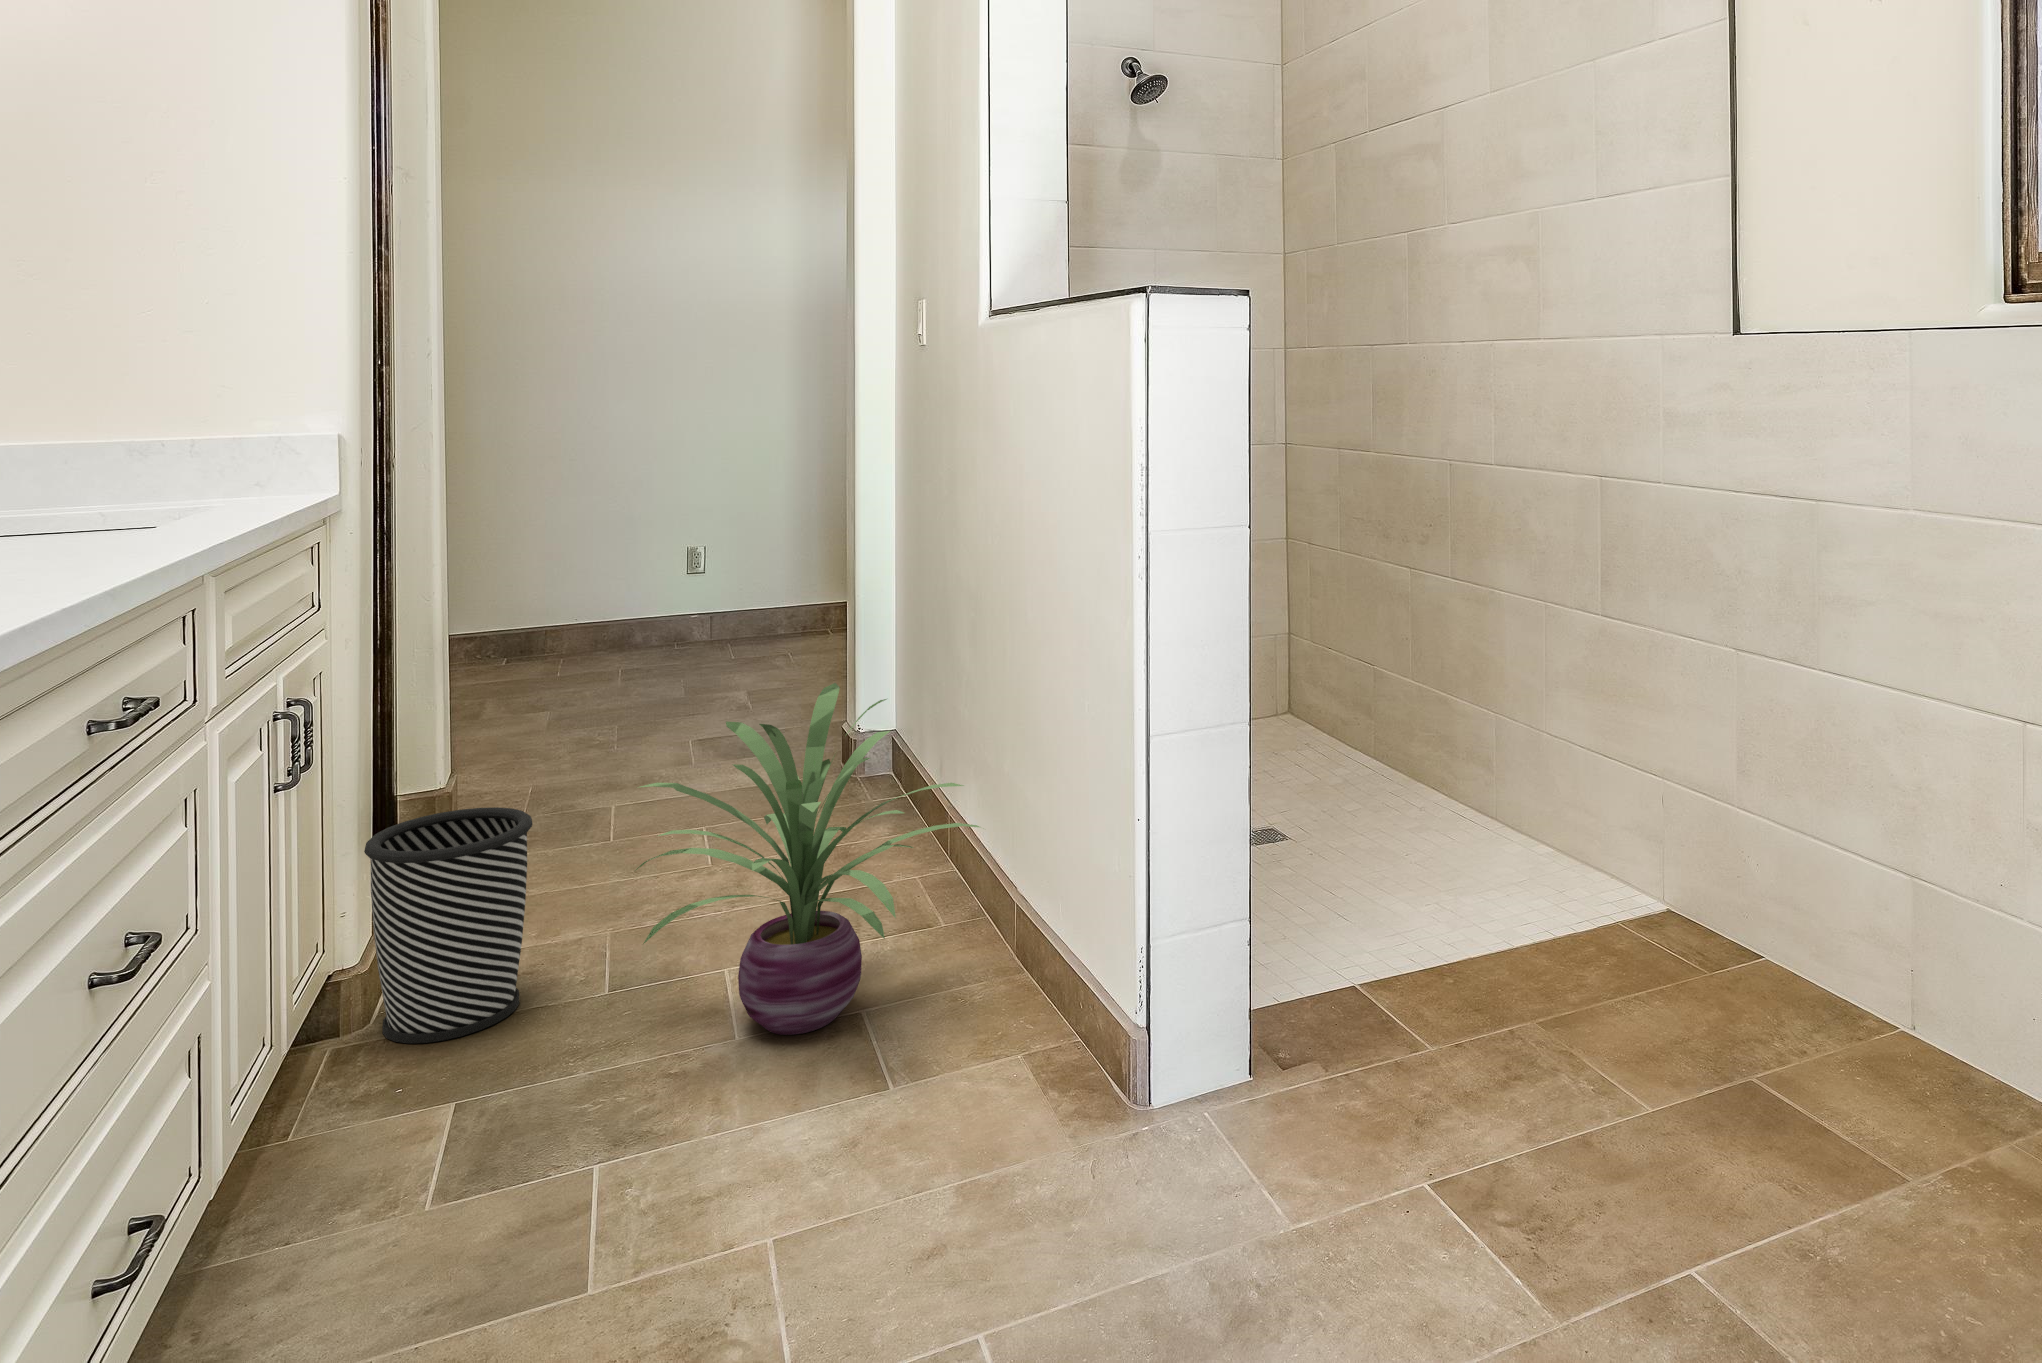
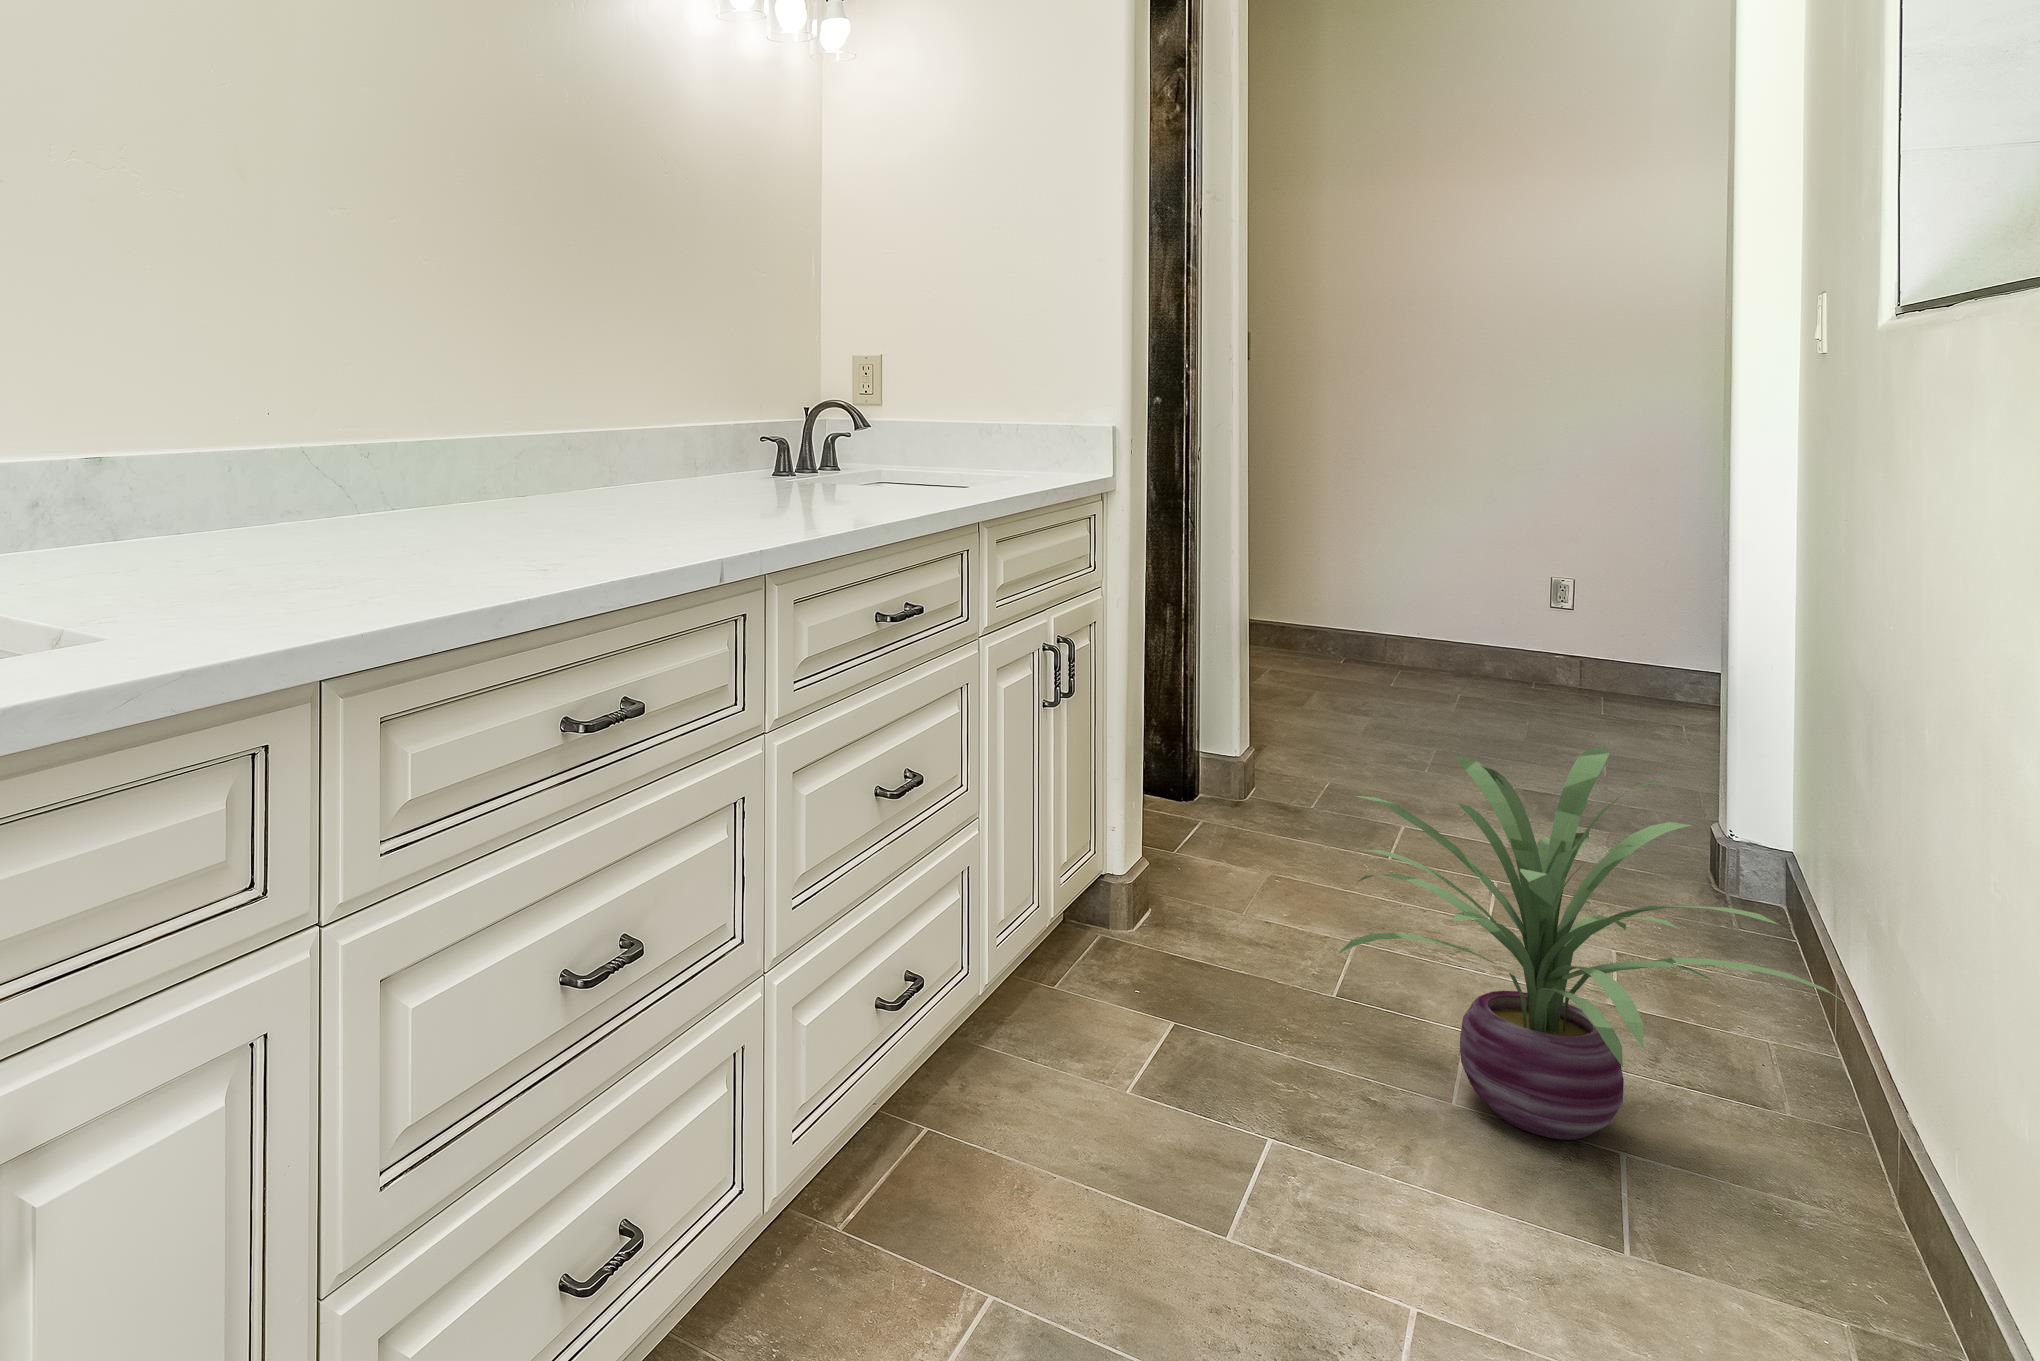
wastebasket: present [364,807,532,1043] -> none [1127,766,1269,975]

